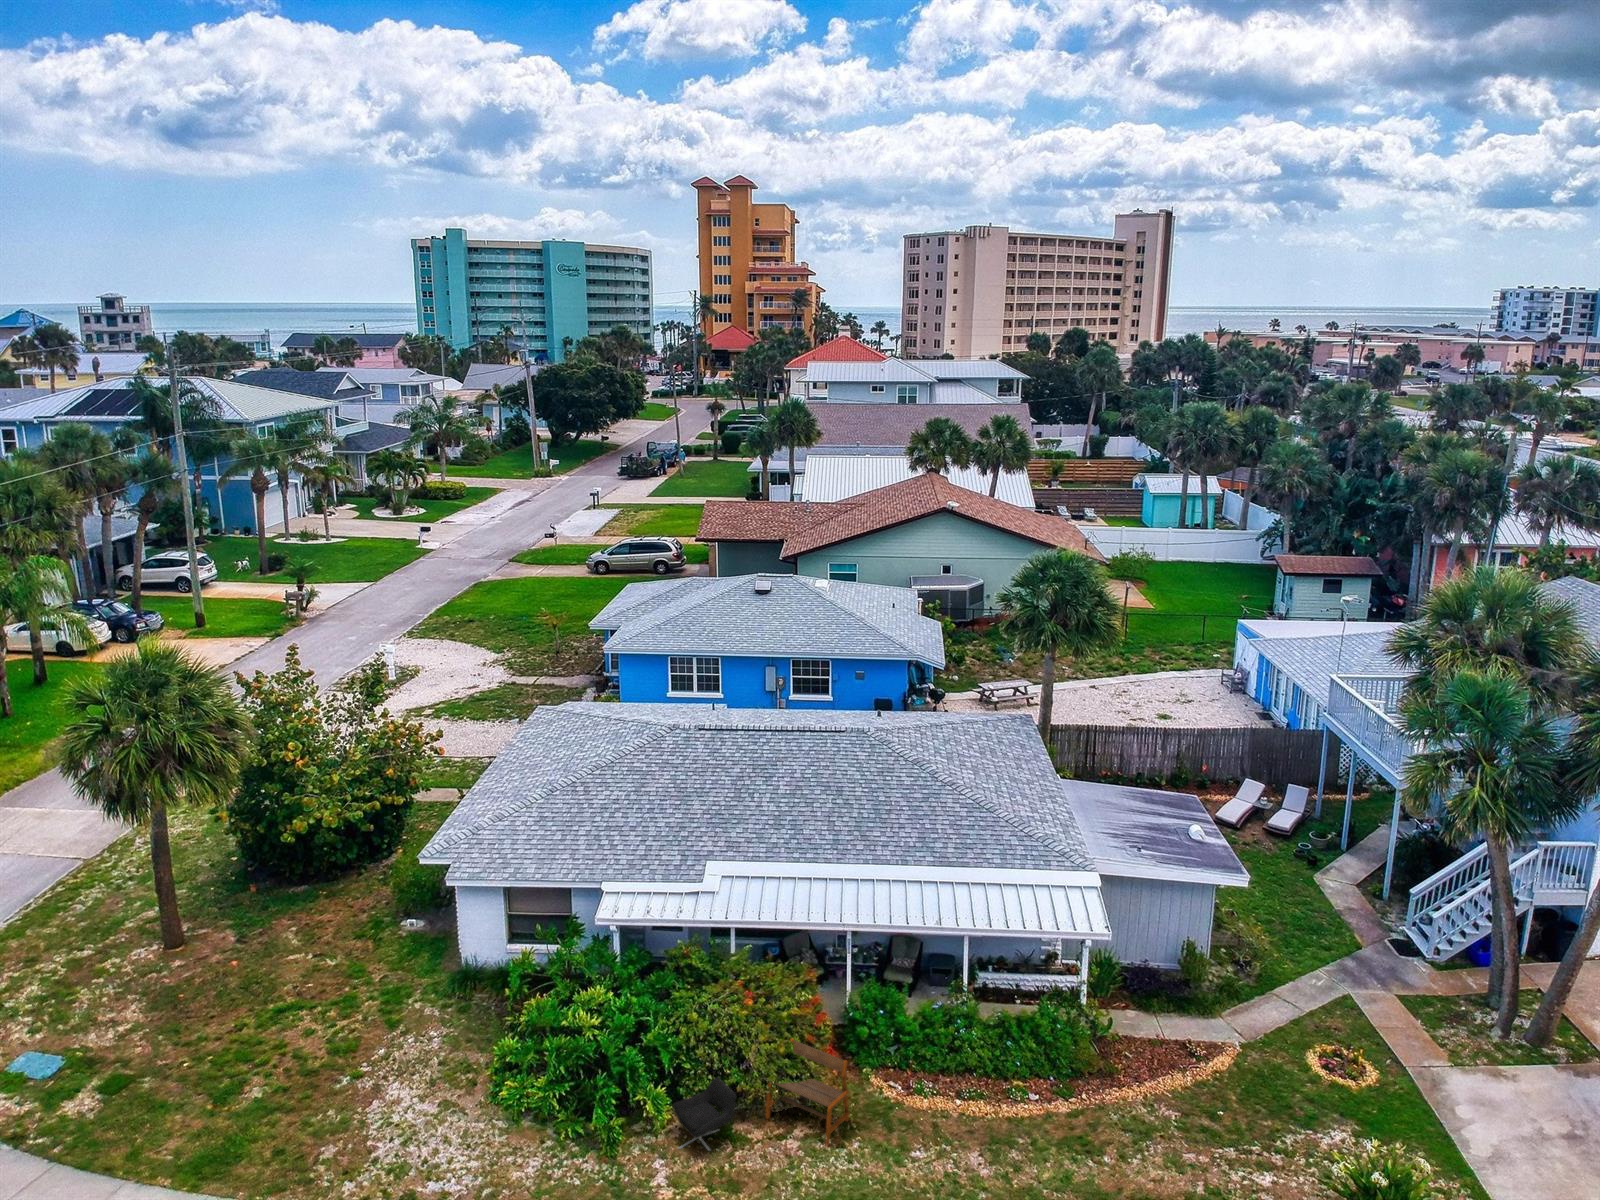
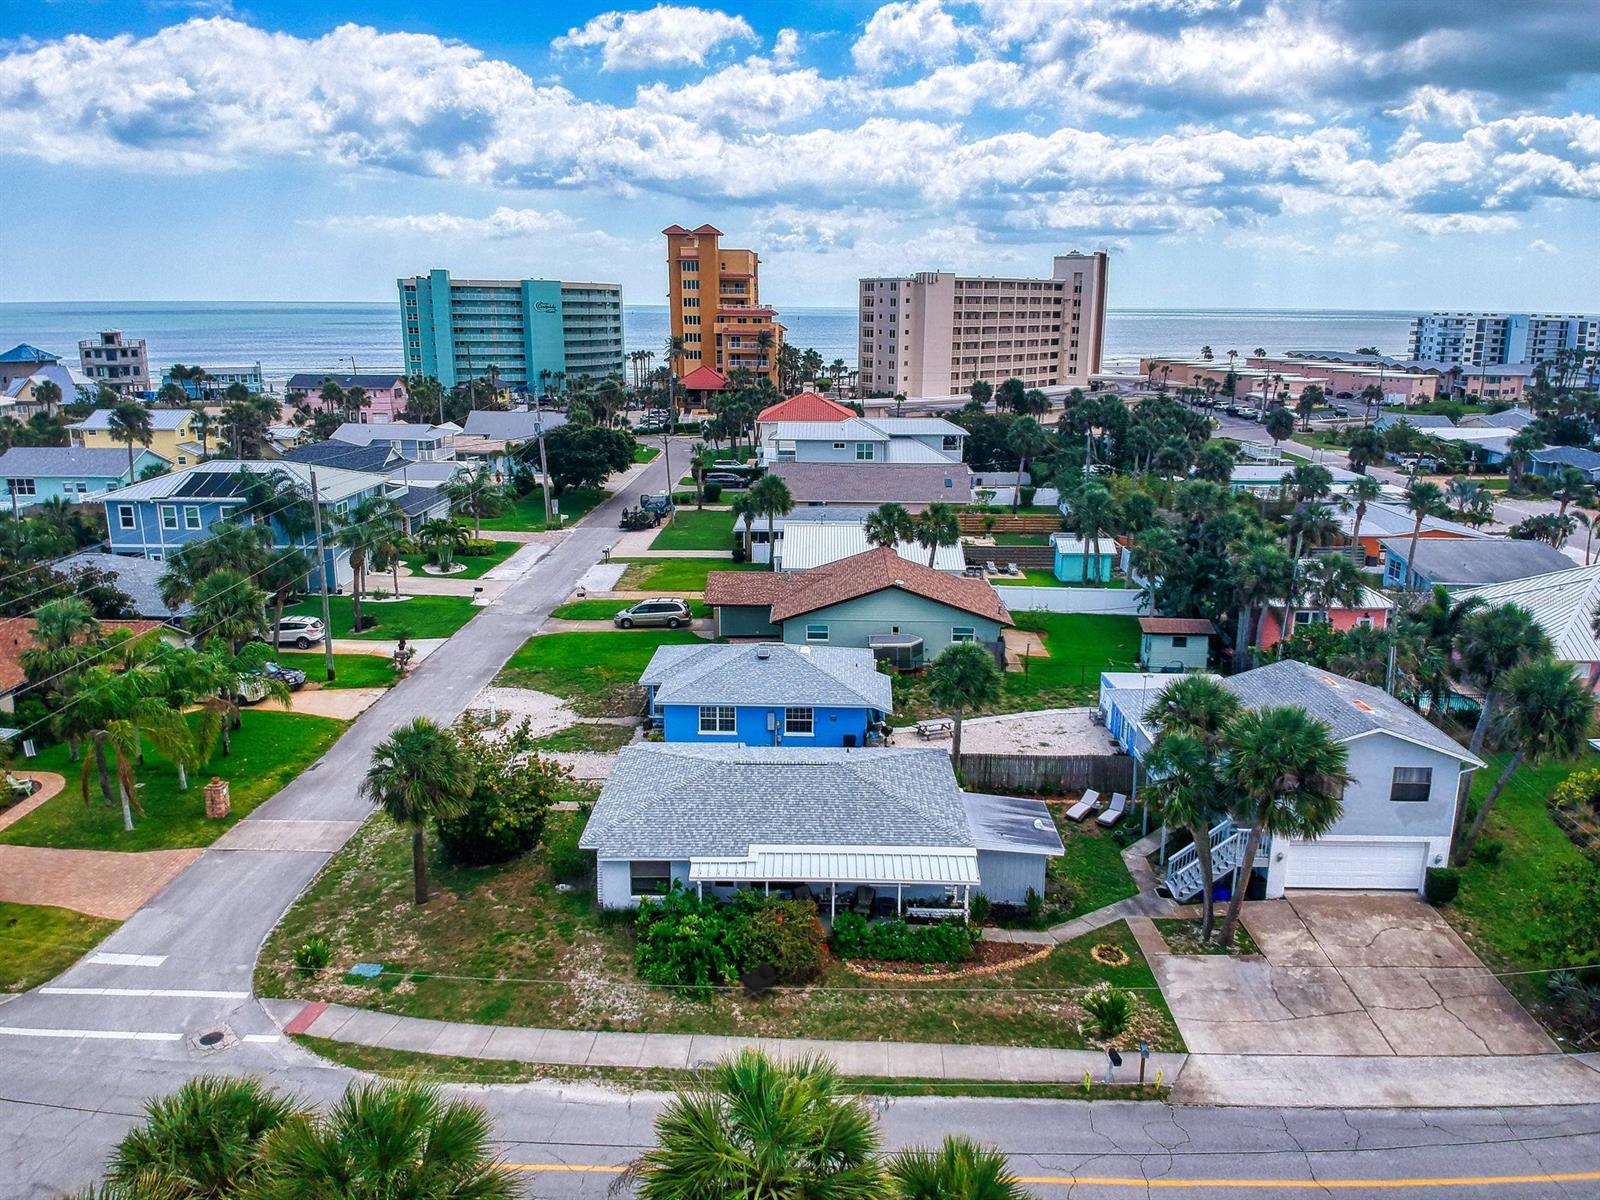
bench: present [766,1039,850,1146] -> none [789,941,836,997]

